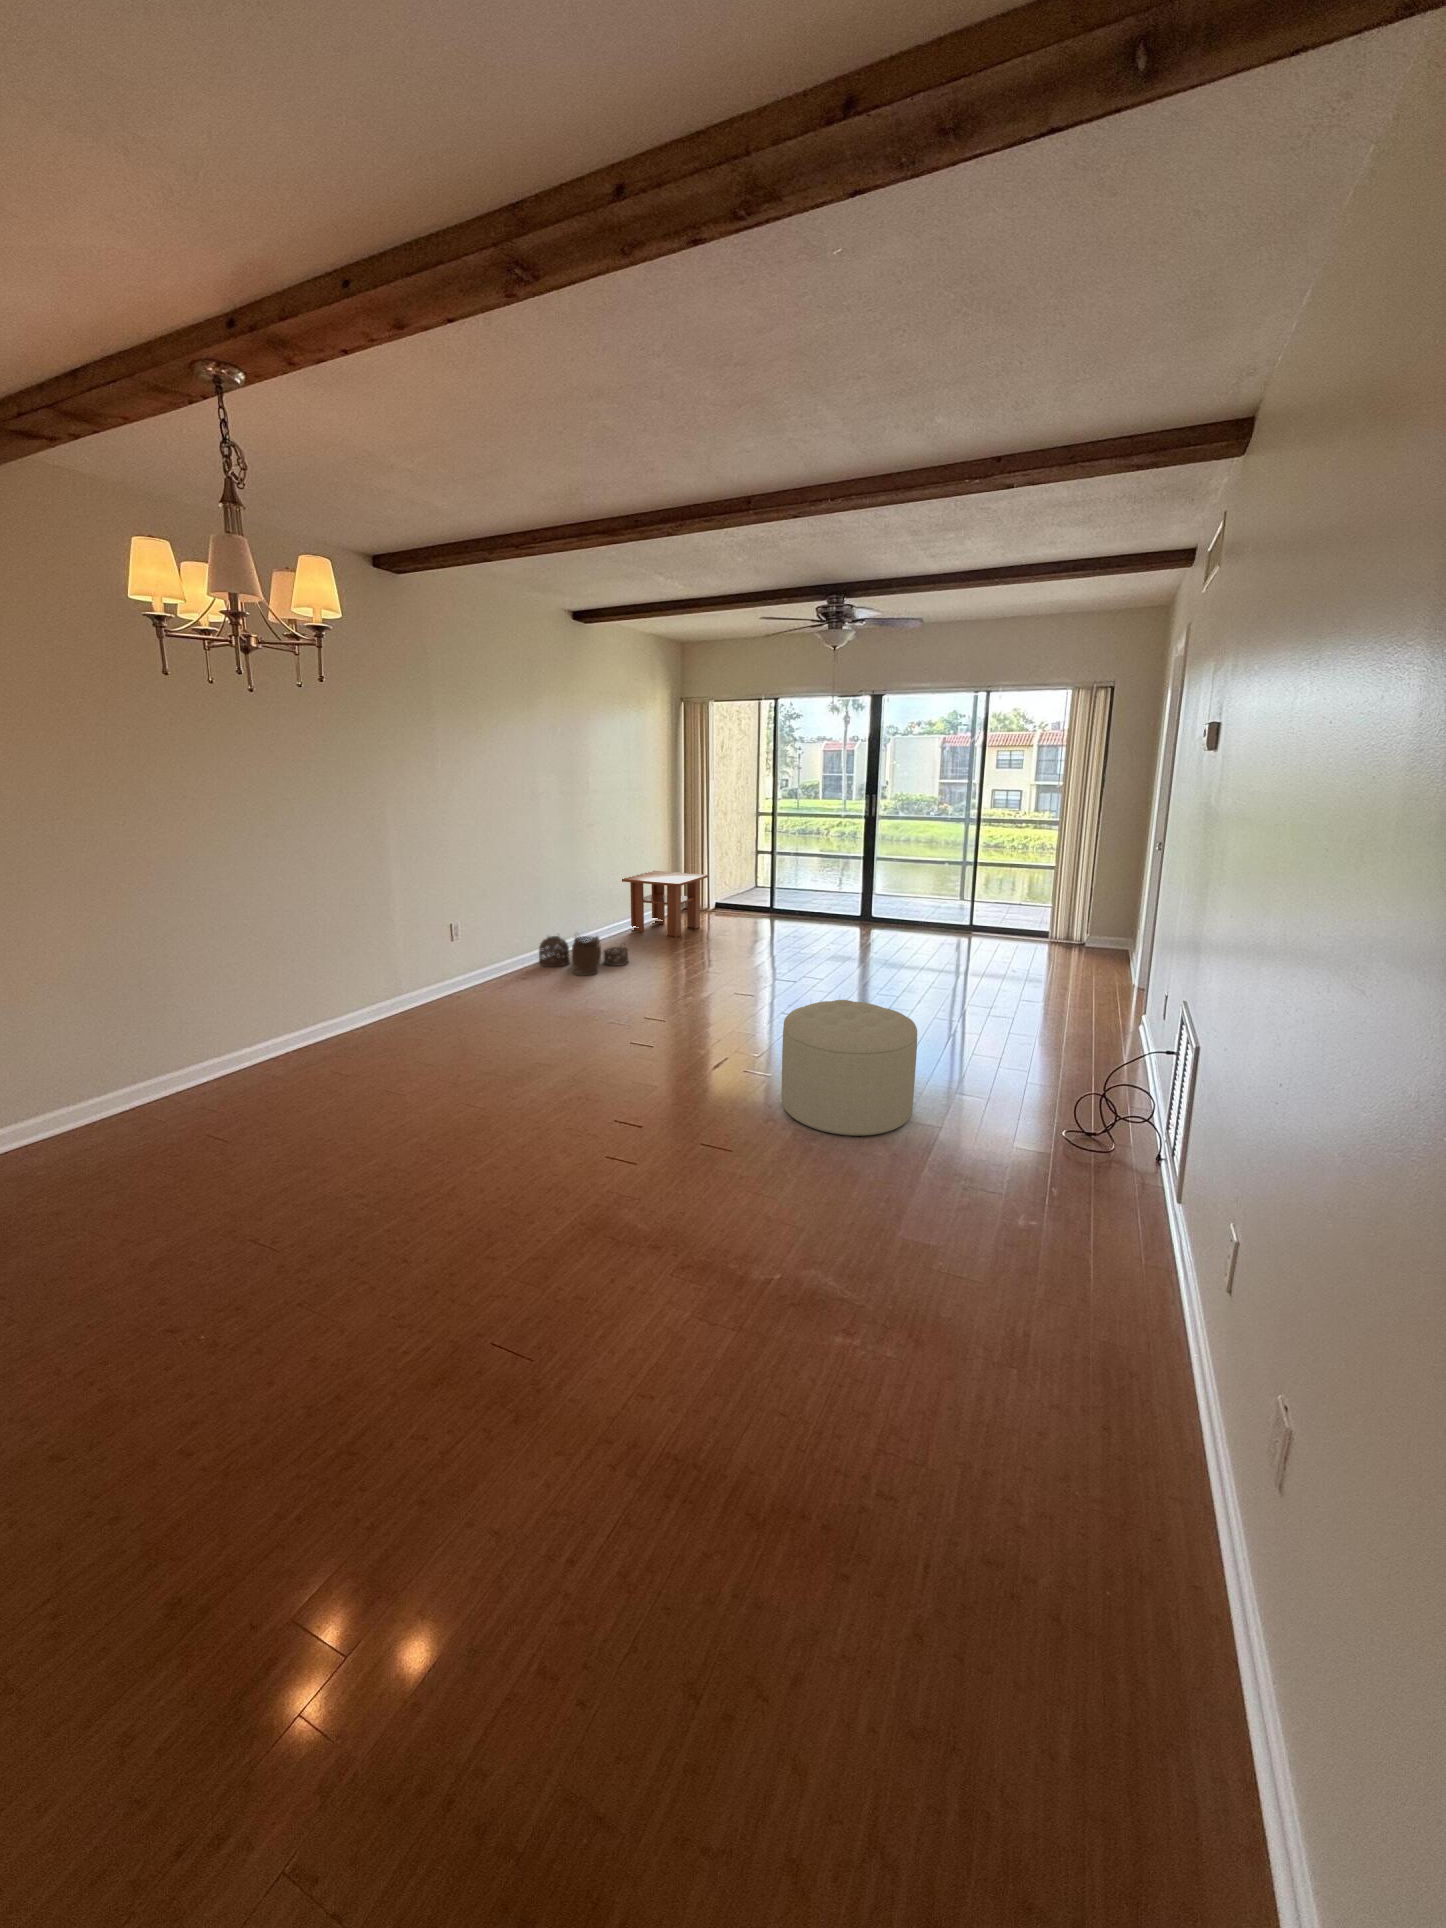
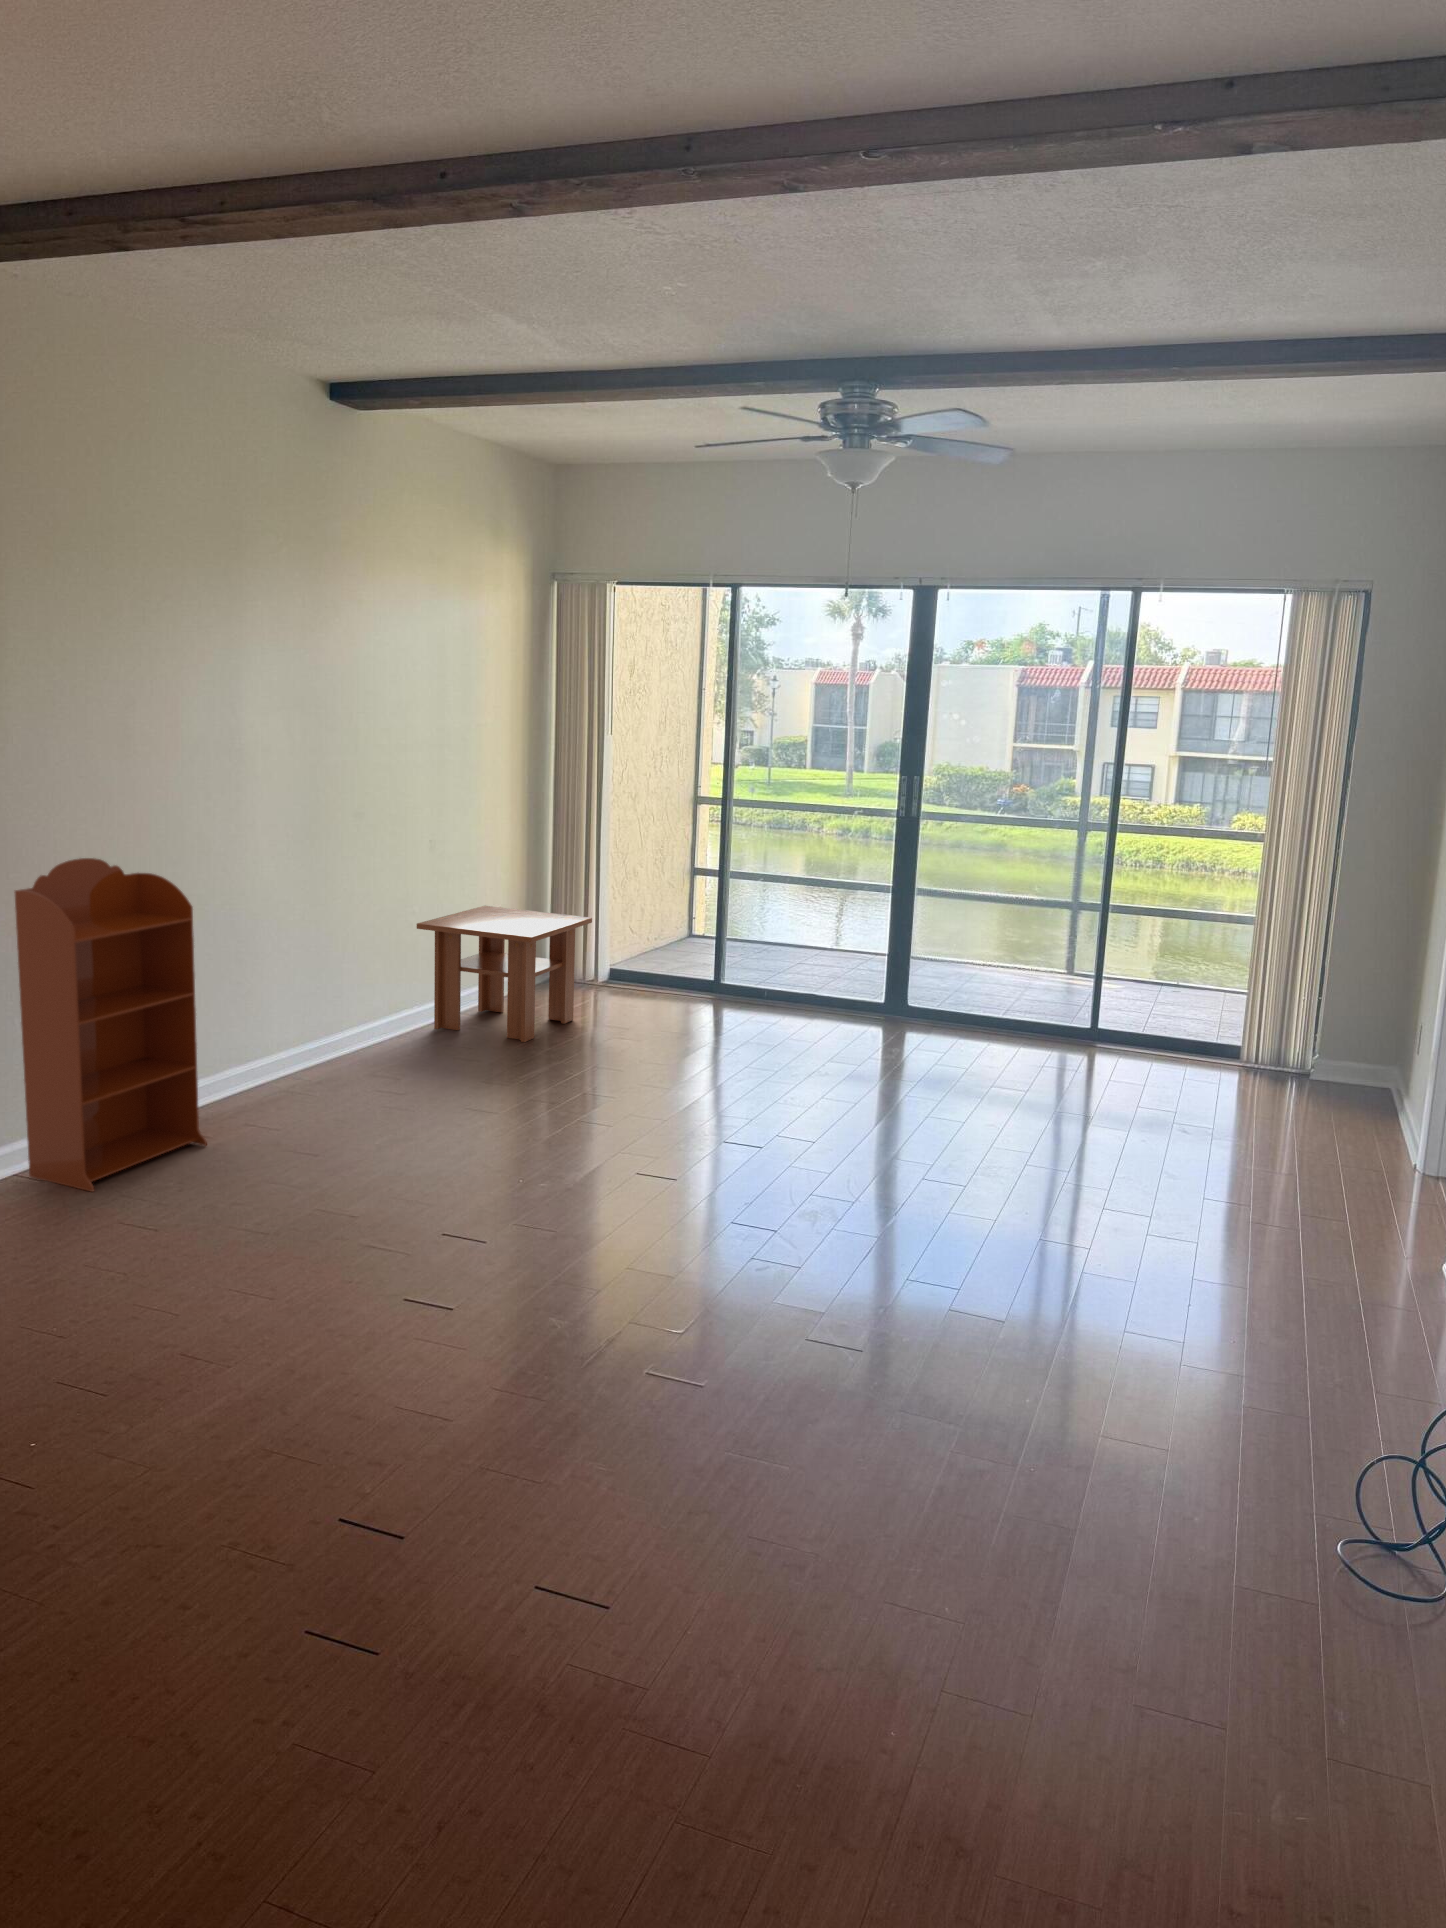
bookcase: none [446,844,532,998] -> present [14,858,207,1192]
woven basket: present [539,936,628,975] -> none [229,1041,421,1134]
ottoman: present [781,1000,917,1136] -> none [730,1243,1035,1581]

